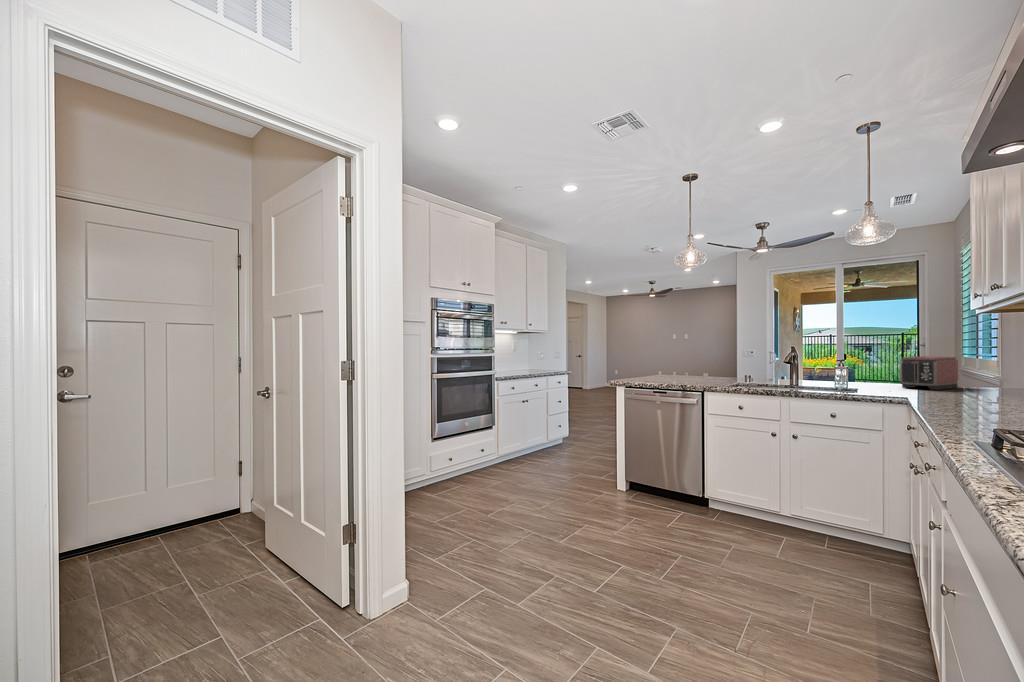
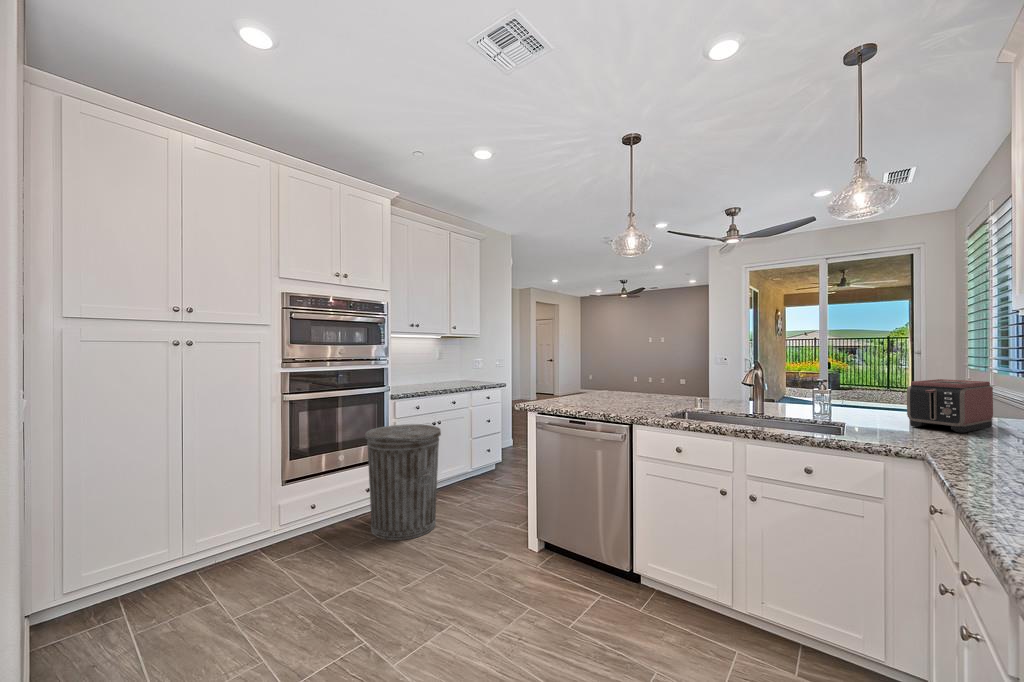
trash can: none [485,400,542,485] -> present [365,424,441,540]

